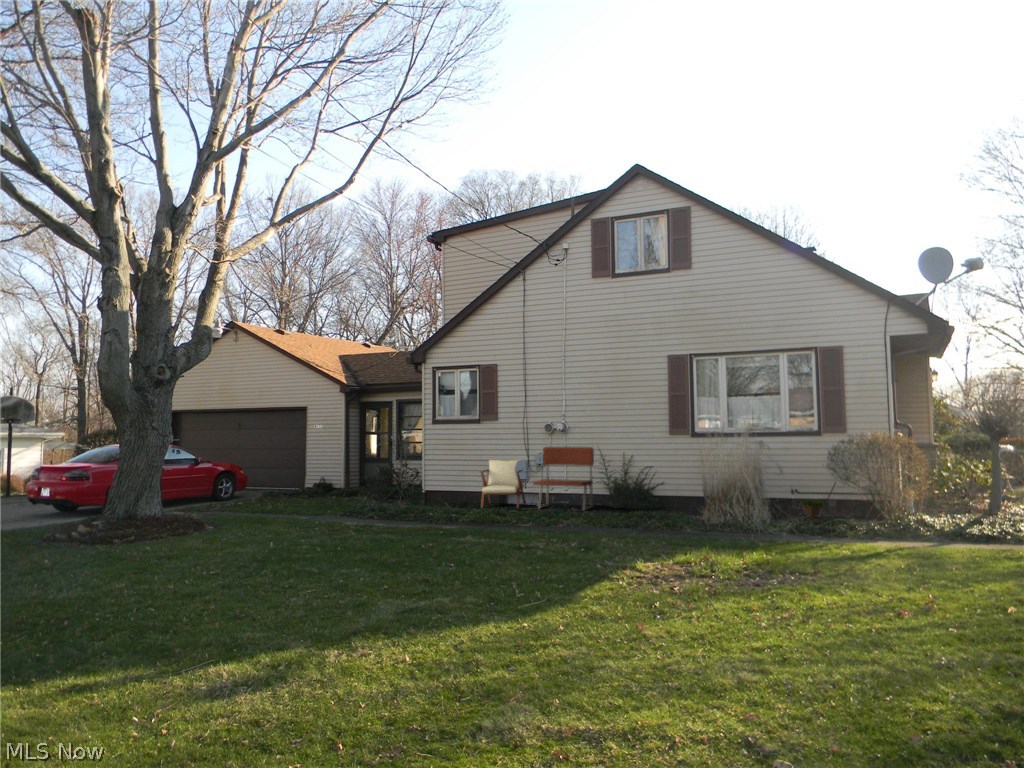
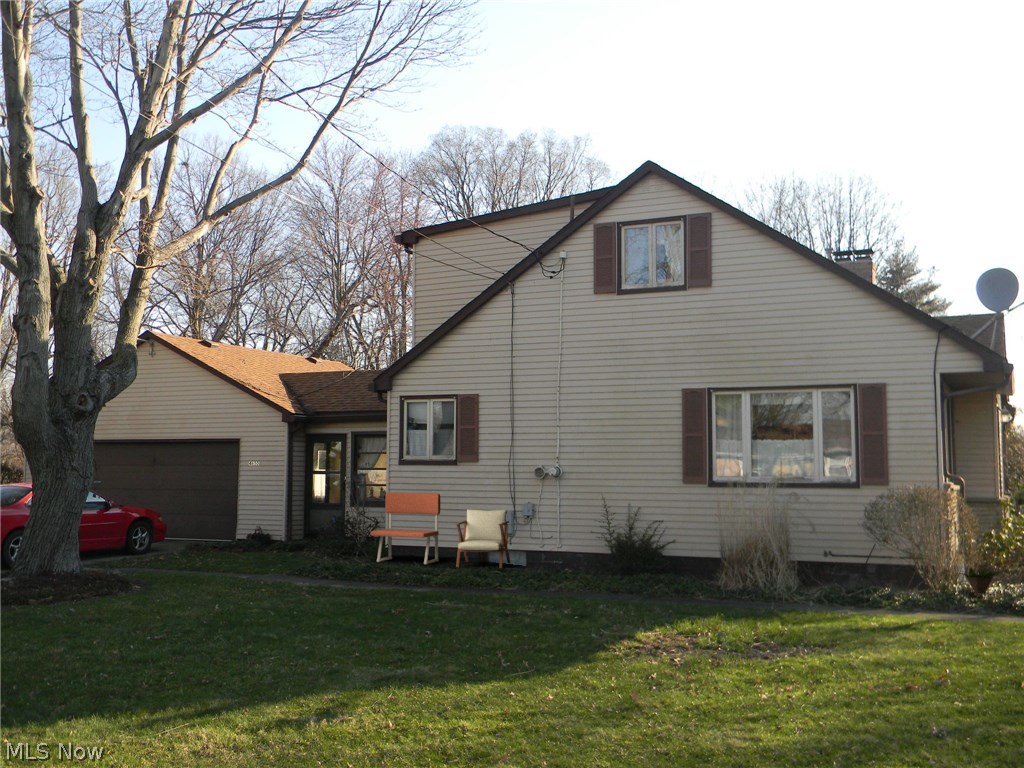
bench: present [533,447,594,510] -> present [370,492,441,564]
decorative plant: present [800,499,827,518] -> present [959,567,1001,593]

